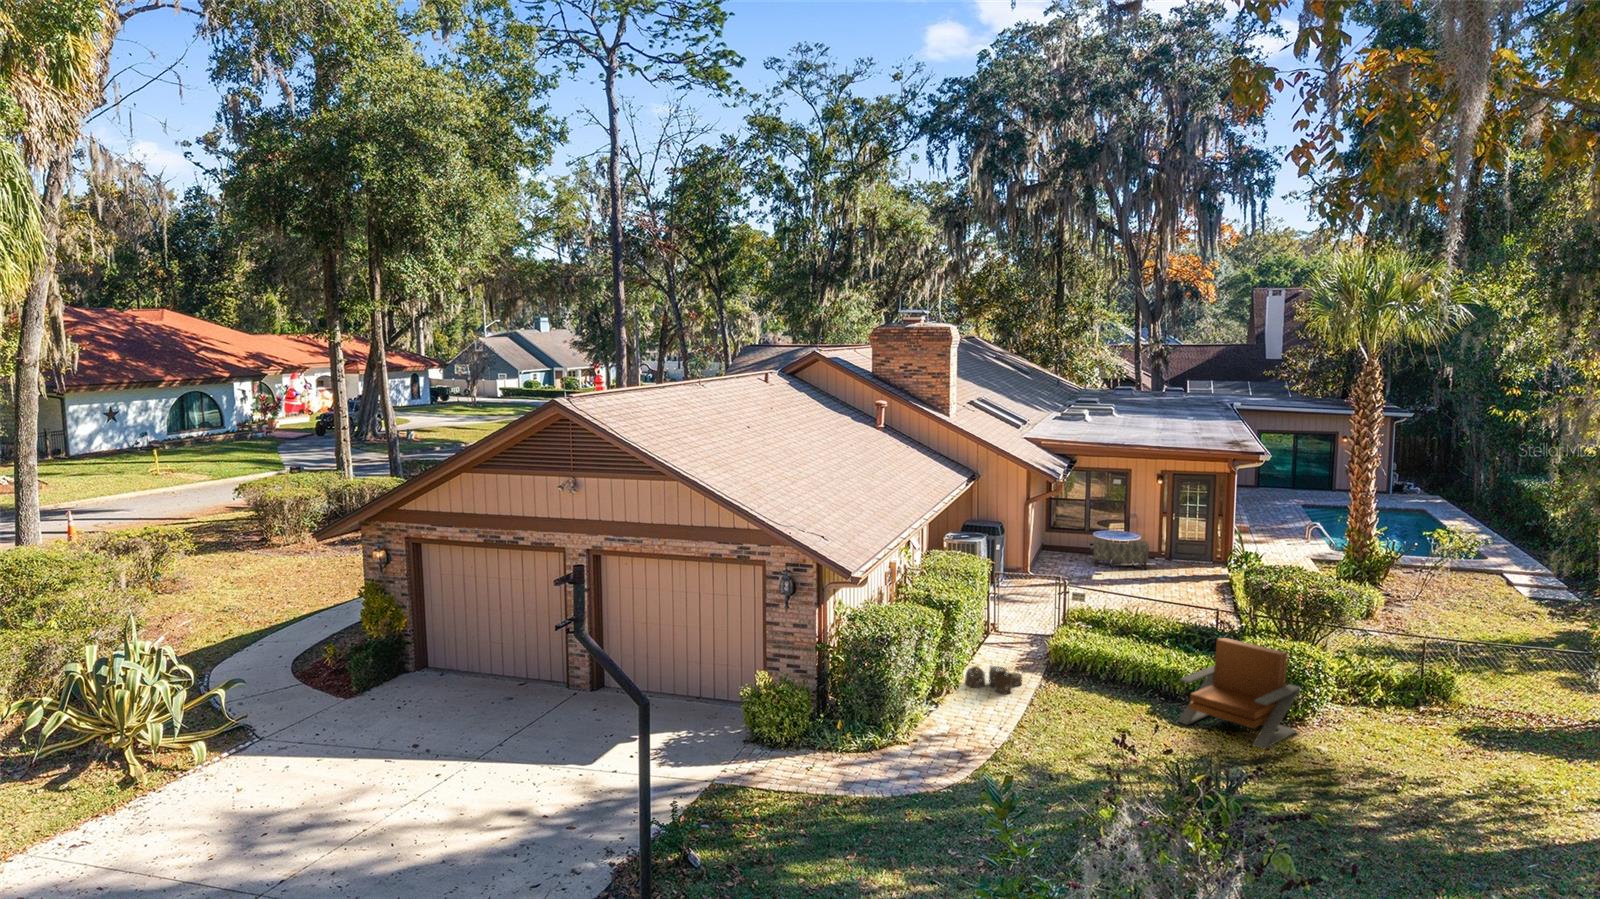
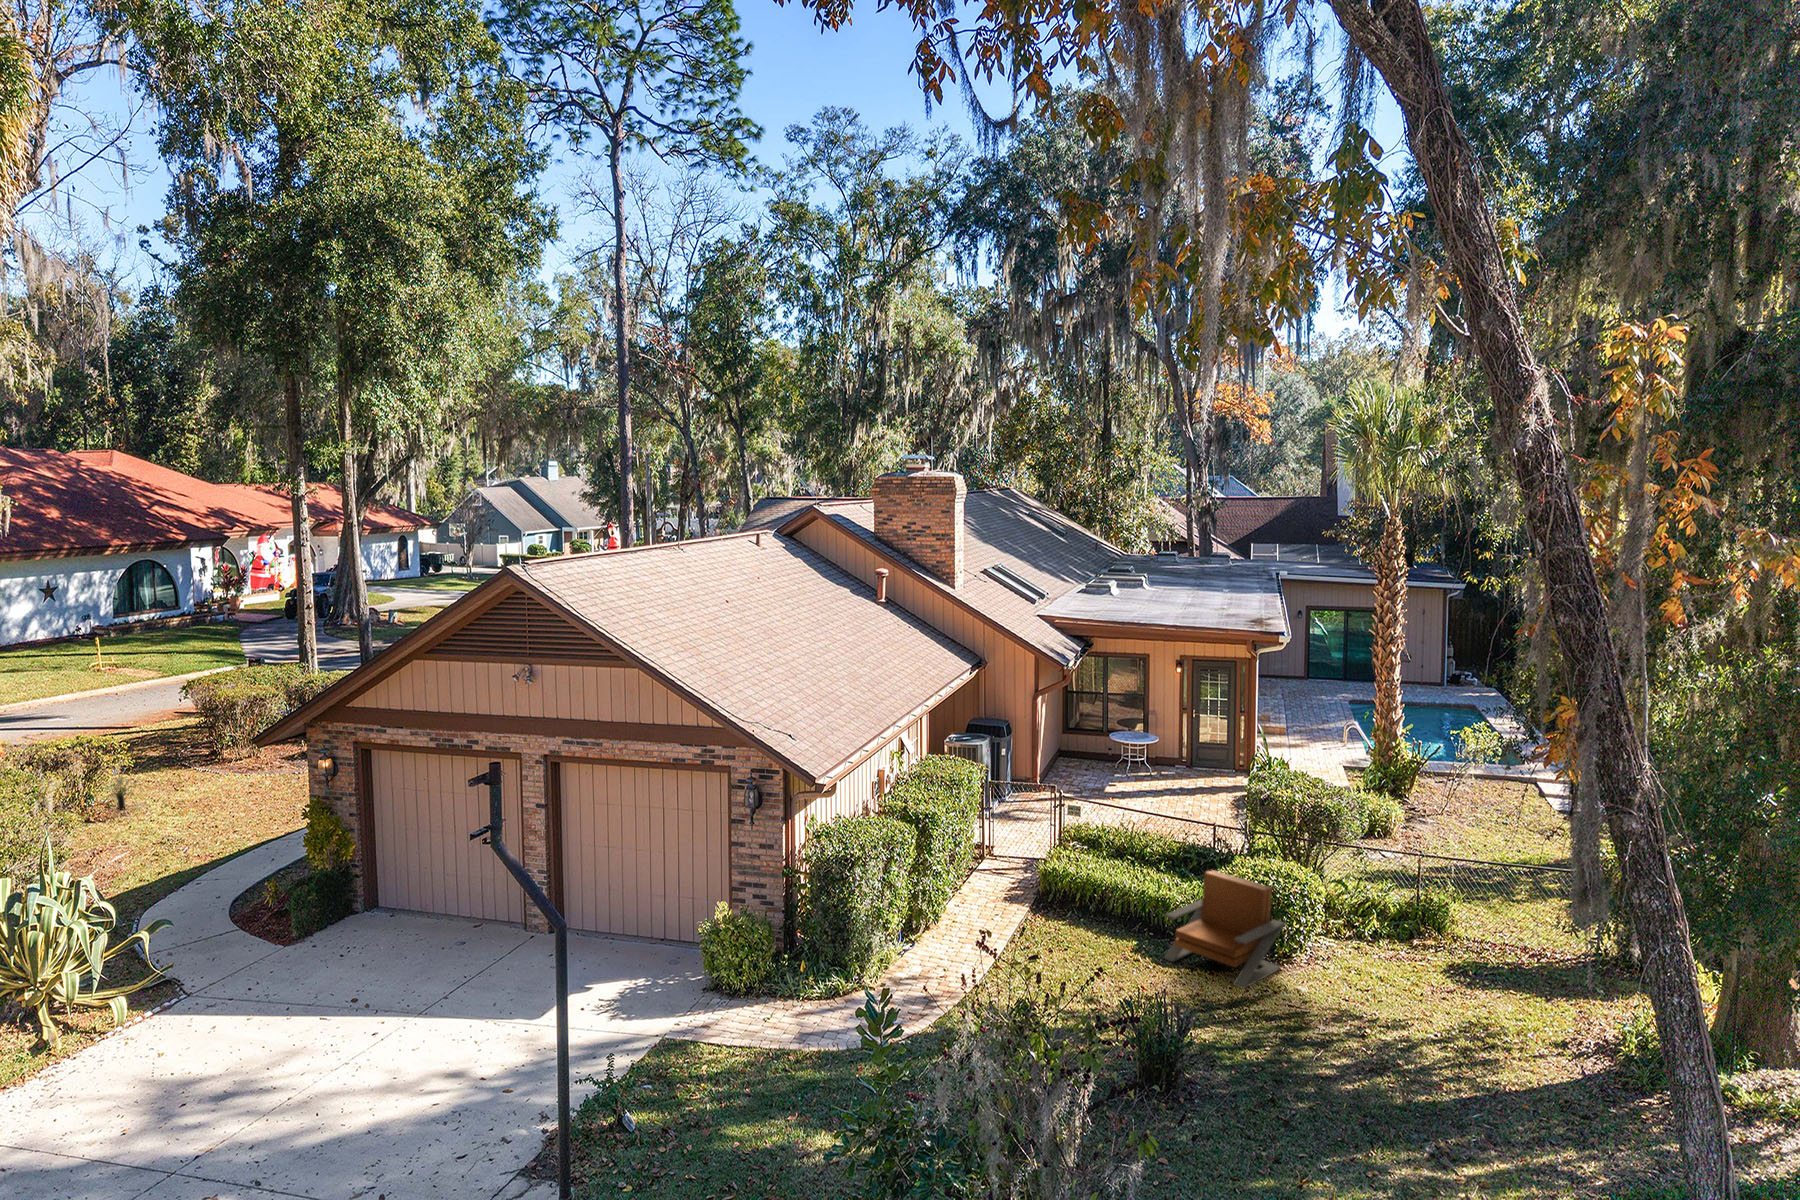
bench: present [1094,539,1149,569] -> none [1117,744,1173,777]
potted plant: none [168,561,201,591] -> present [102,778,138,810]
woven basket: present [965,666,1022,694] -> none [954,896,1013,928]

